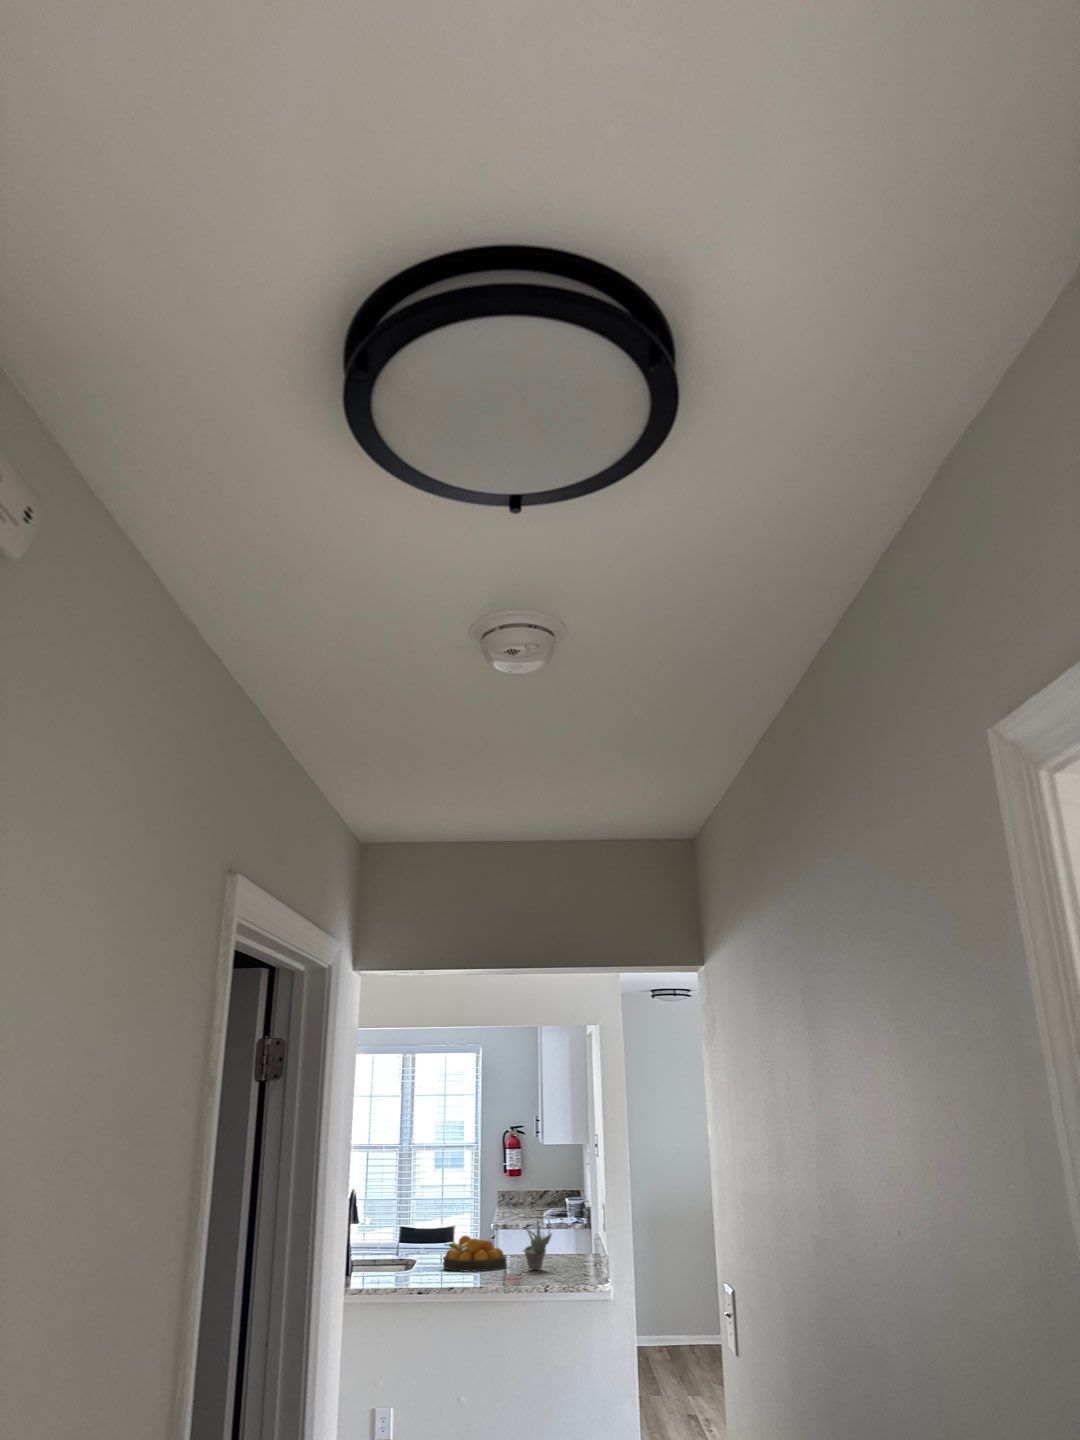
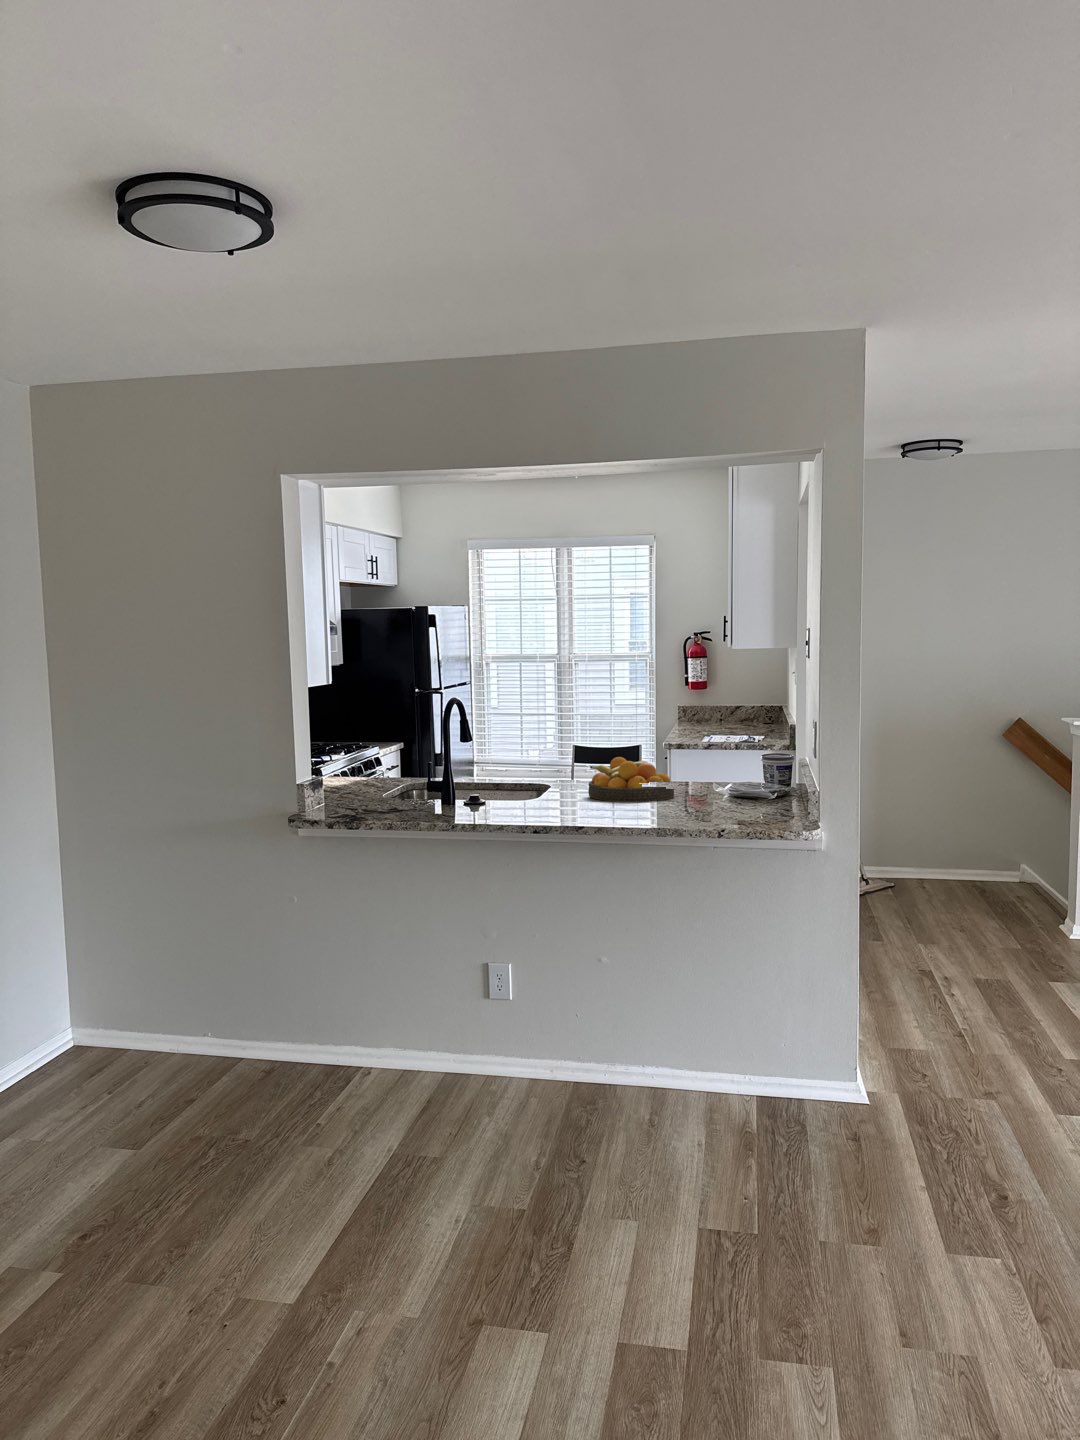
succulent plant: present [523,1220,552,1270] -> none [693,738,737,803]

